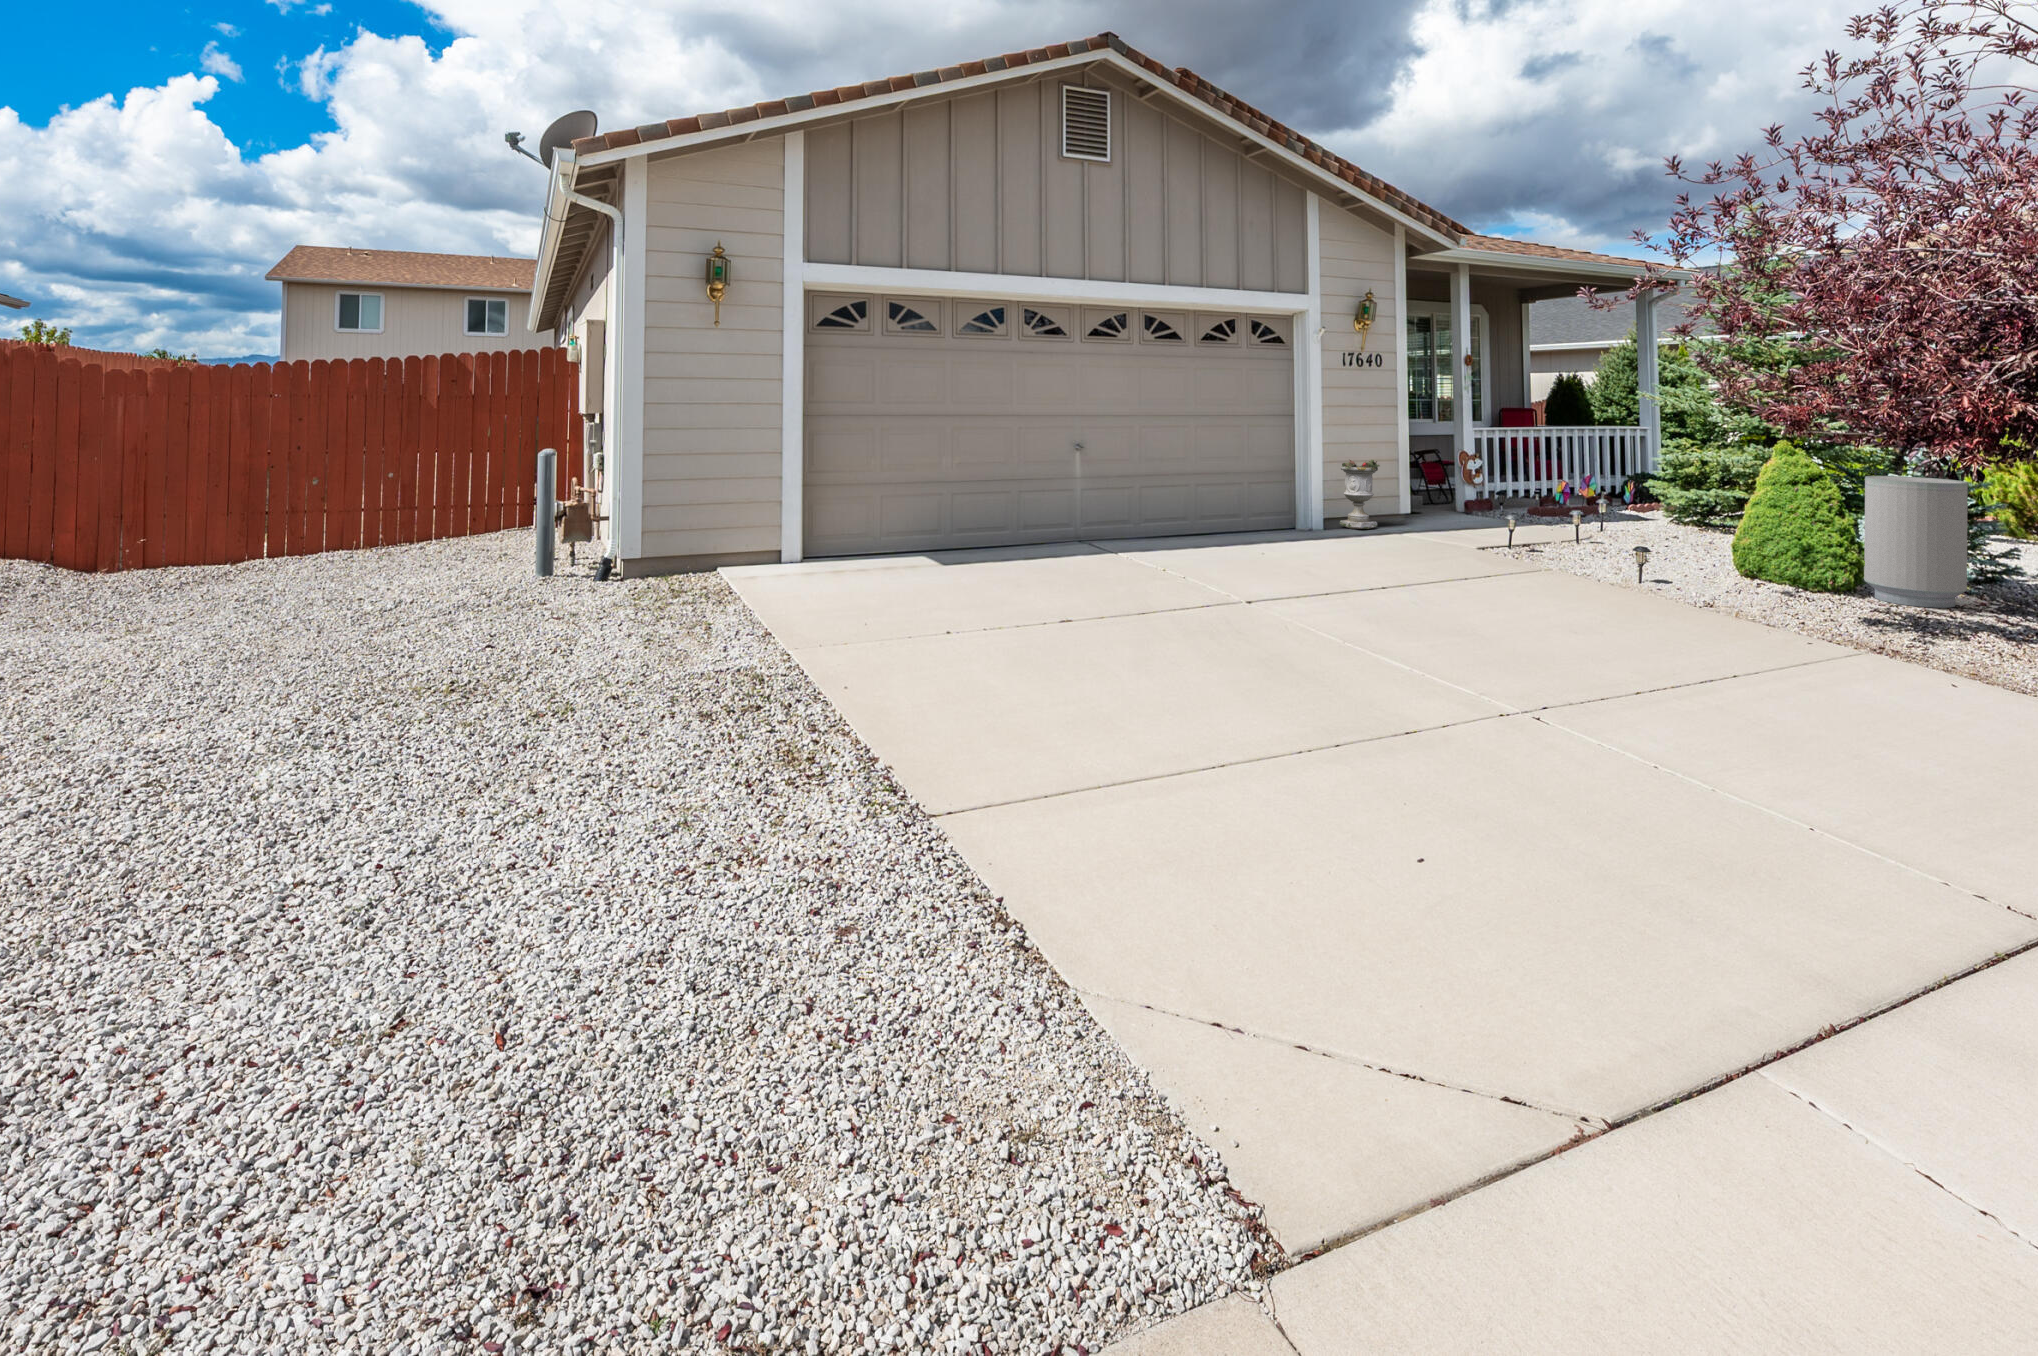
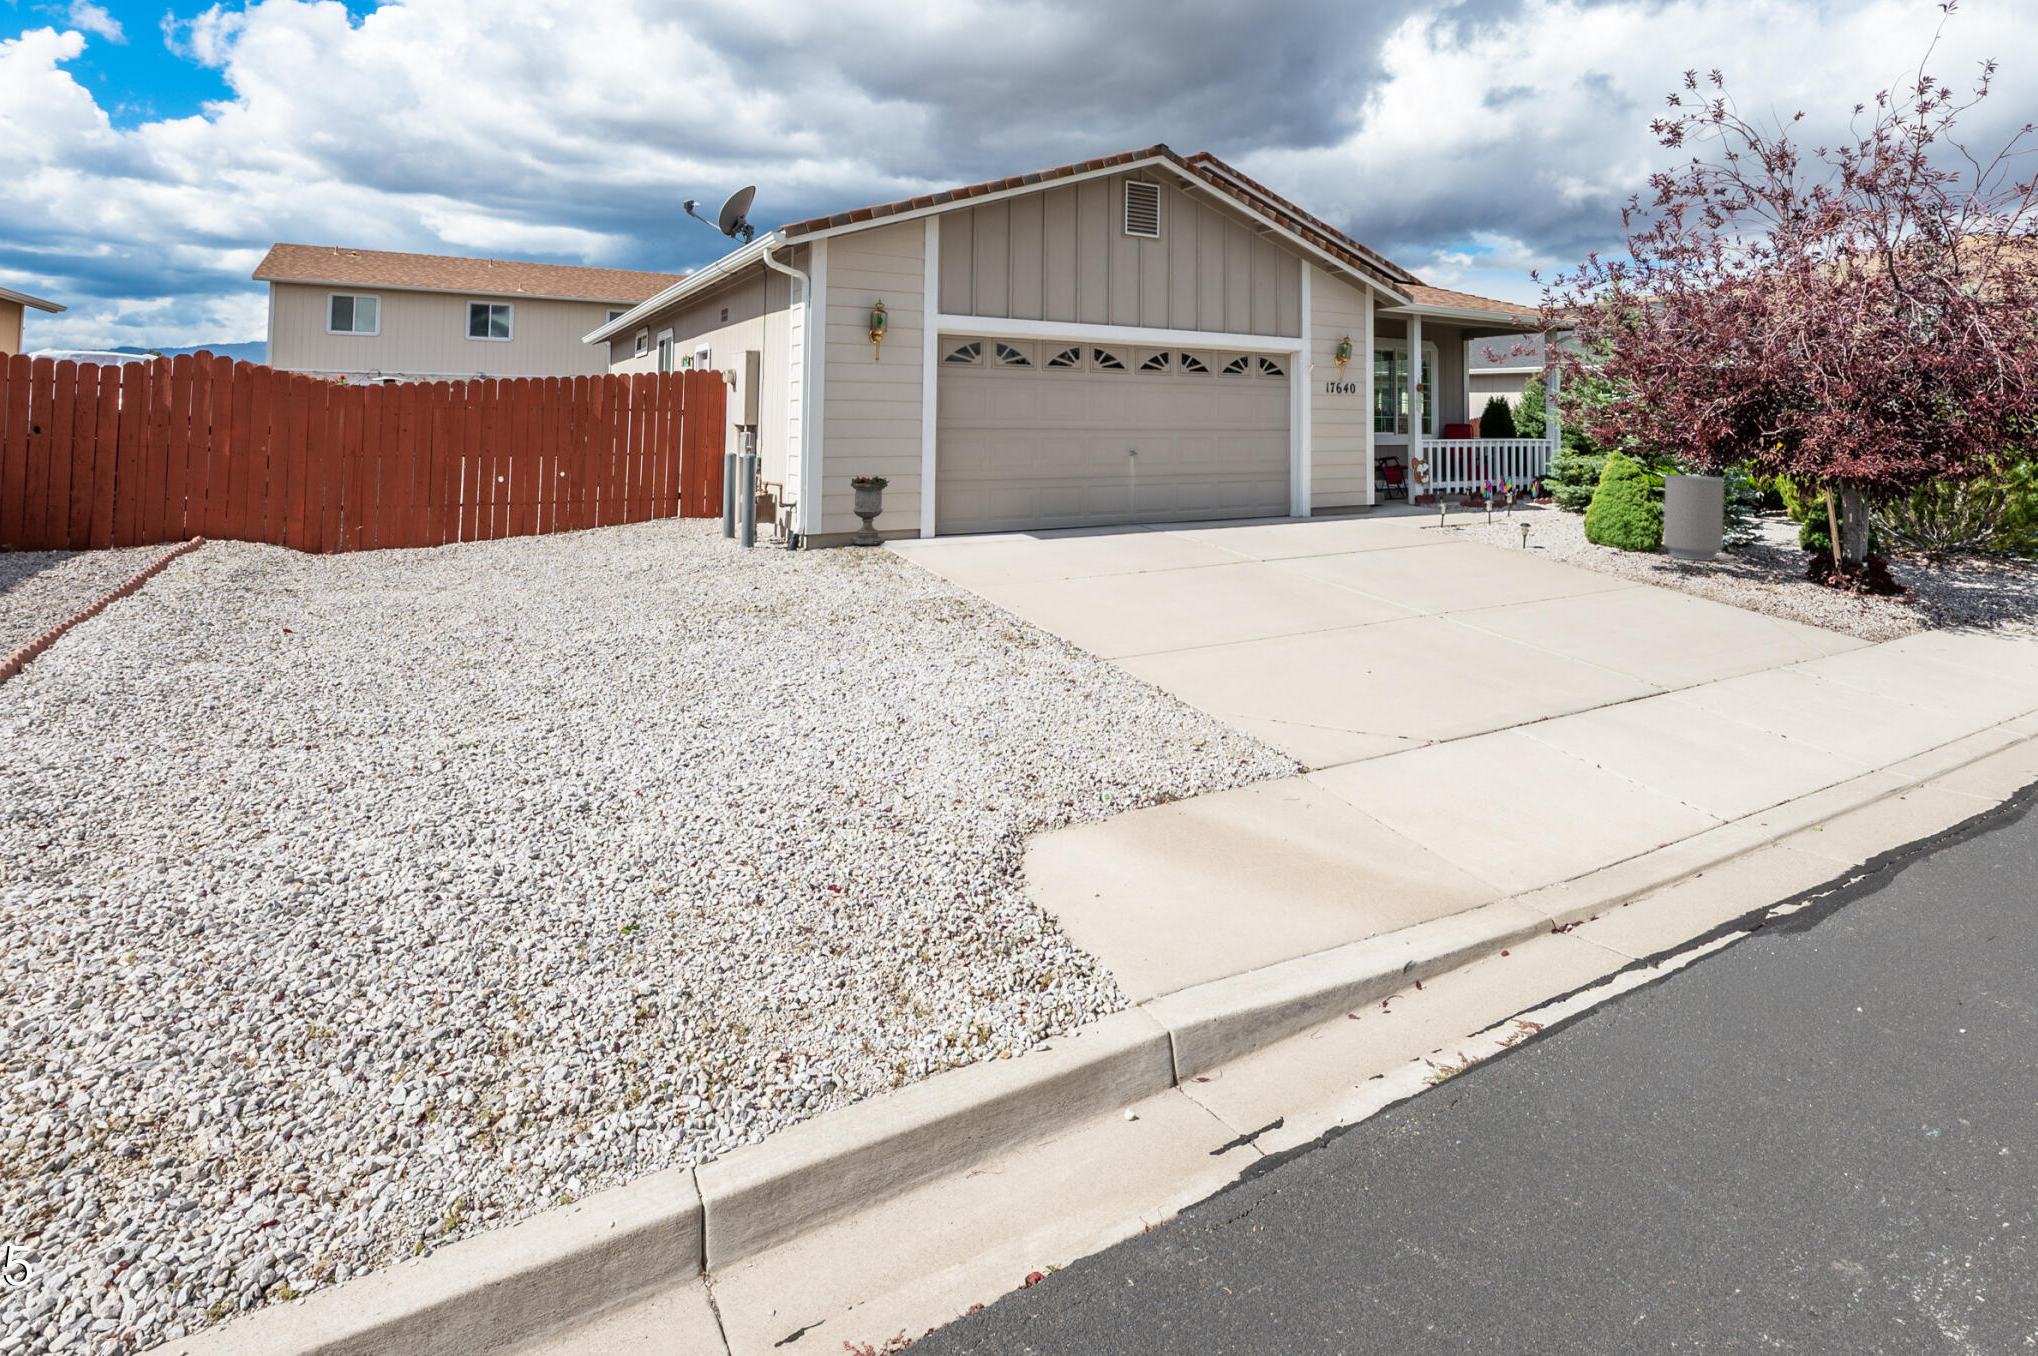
planter: present [1340,460,1380,529] -> present [850,476,889,546]

